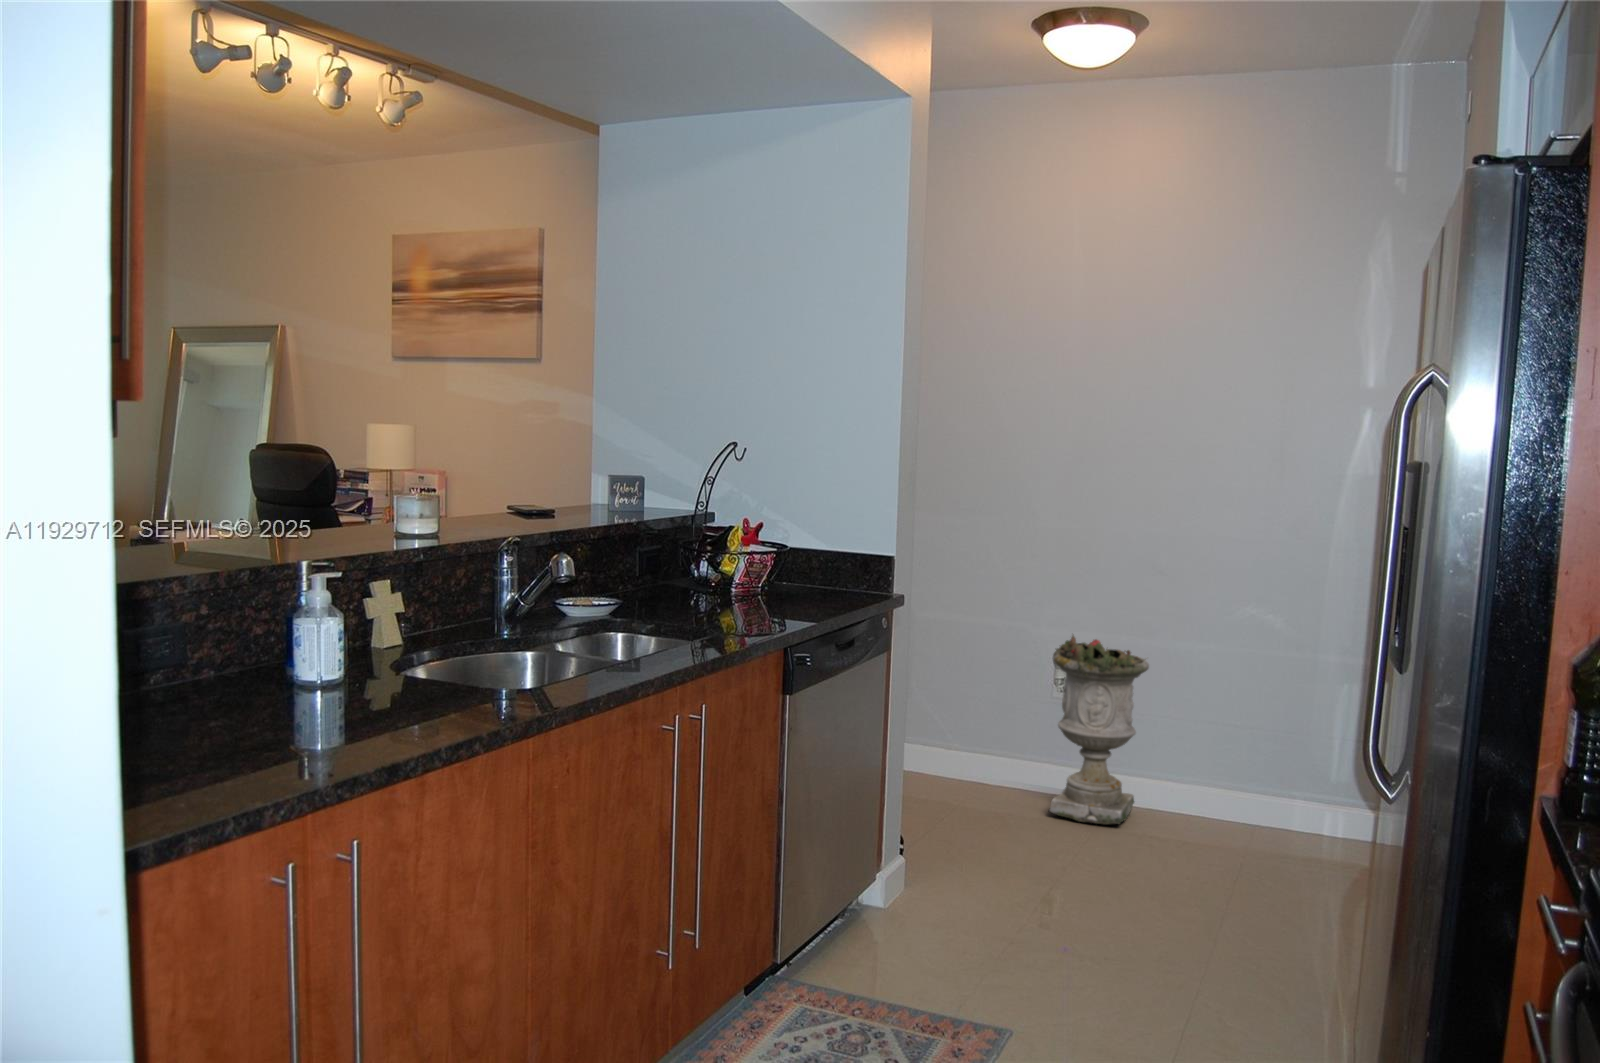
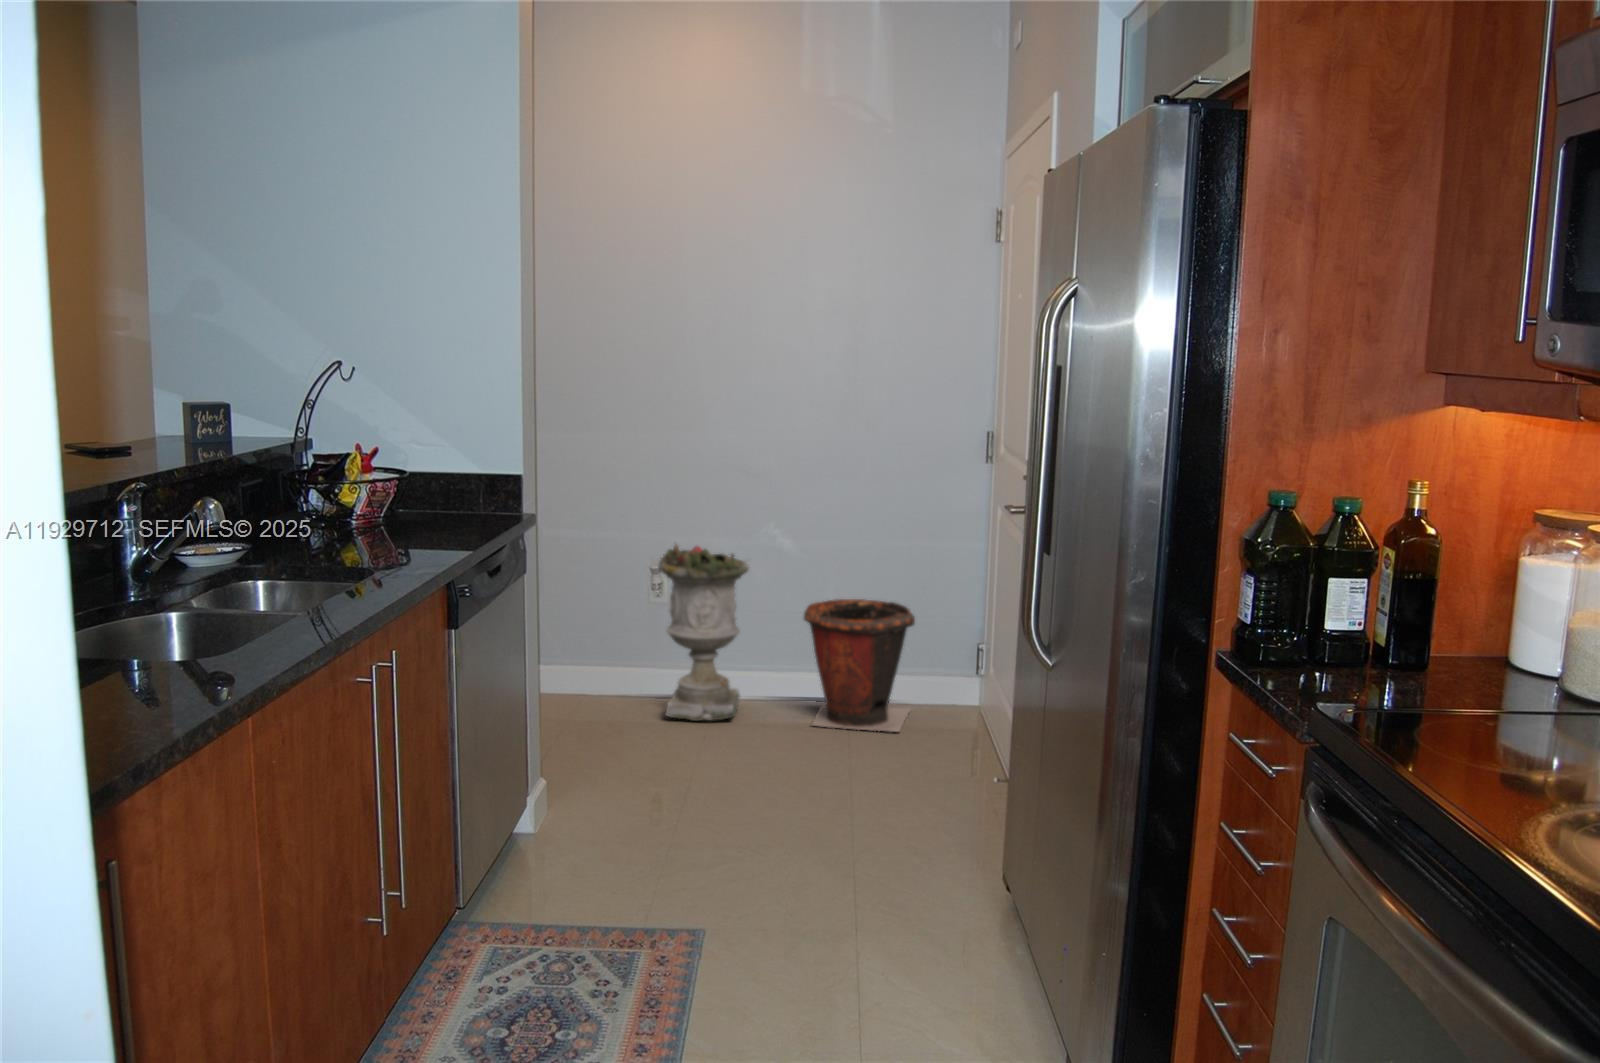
waste bin: none [1205,711,1335,867] -> present [804,599,915,732]

